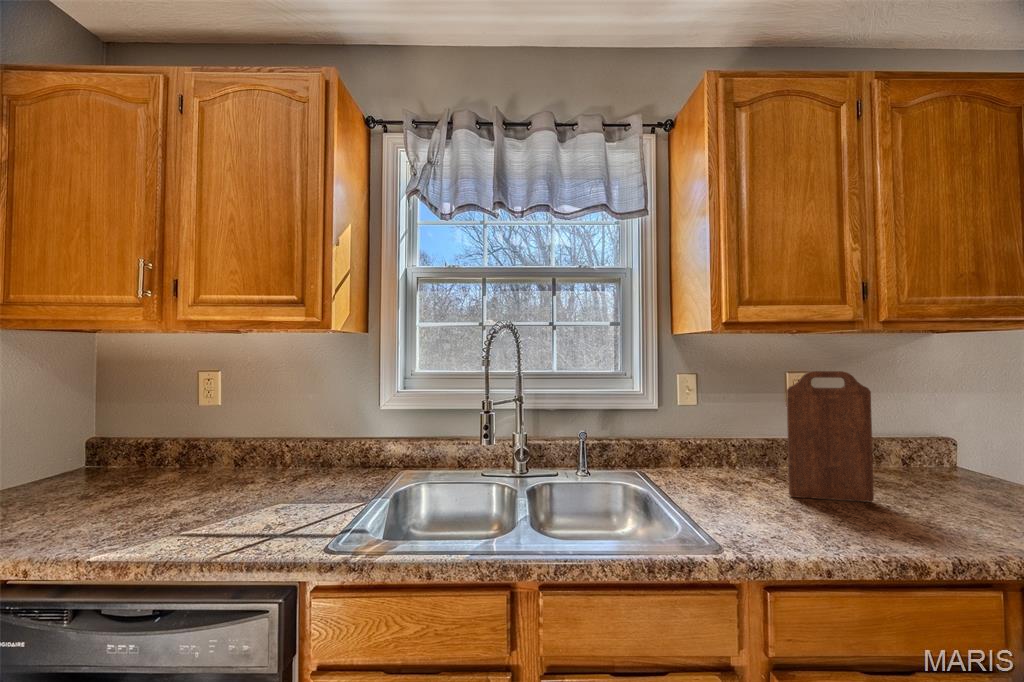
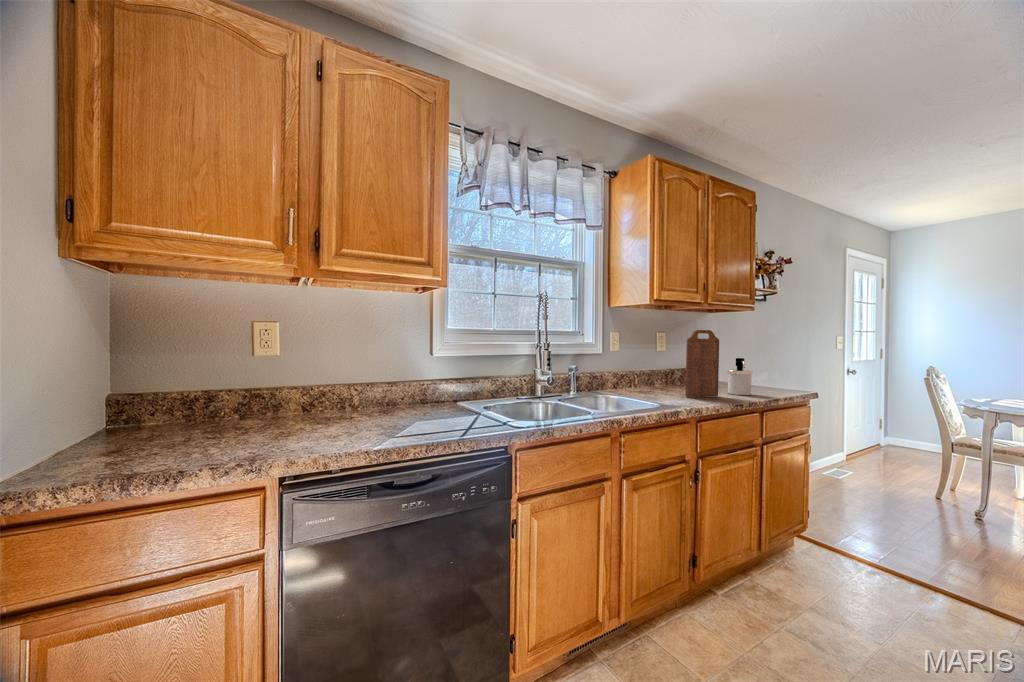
soap dispenser: none [919,426,980,508] -> present [727,358,752,395]

